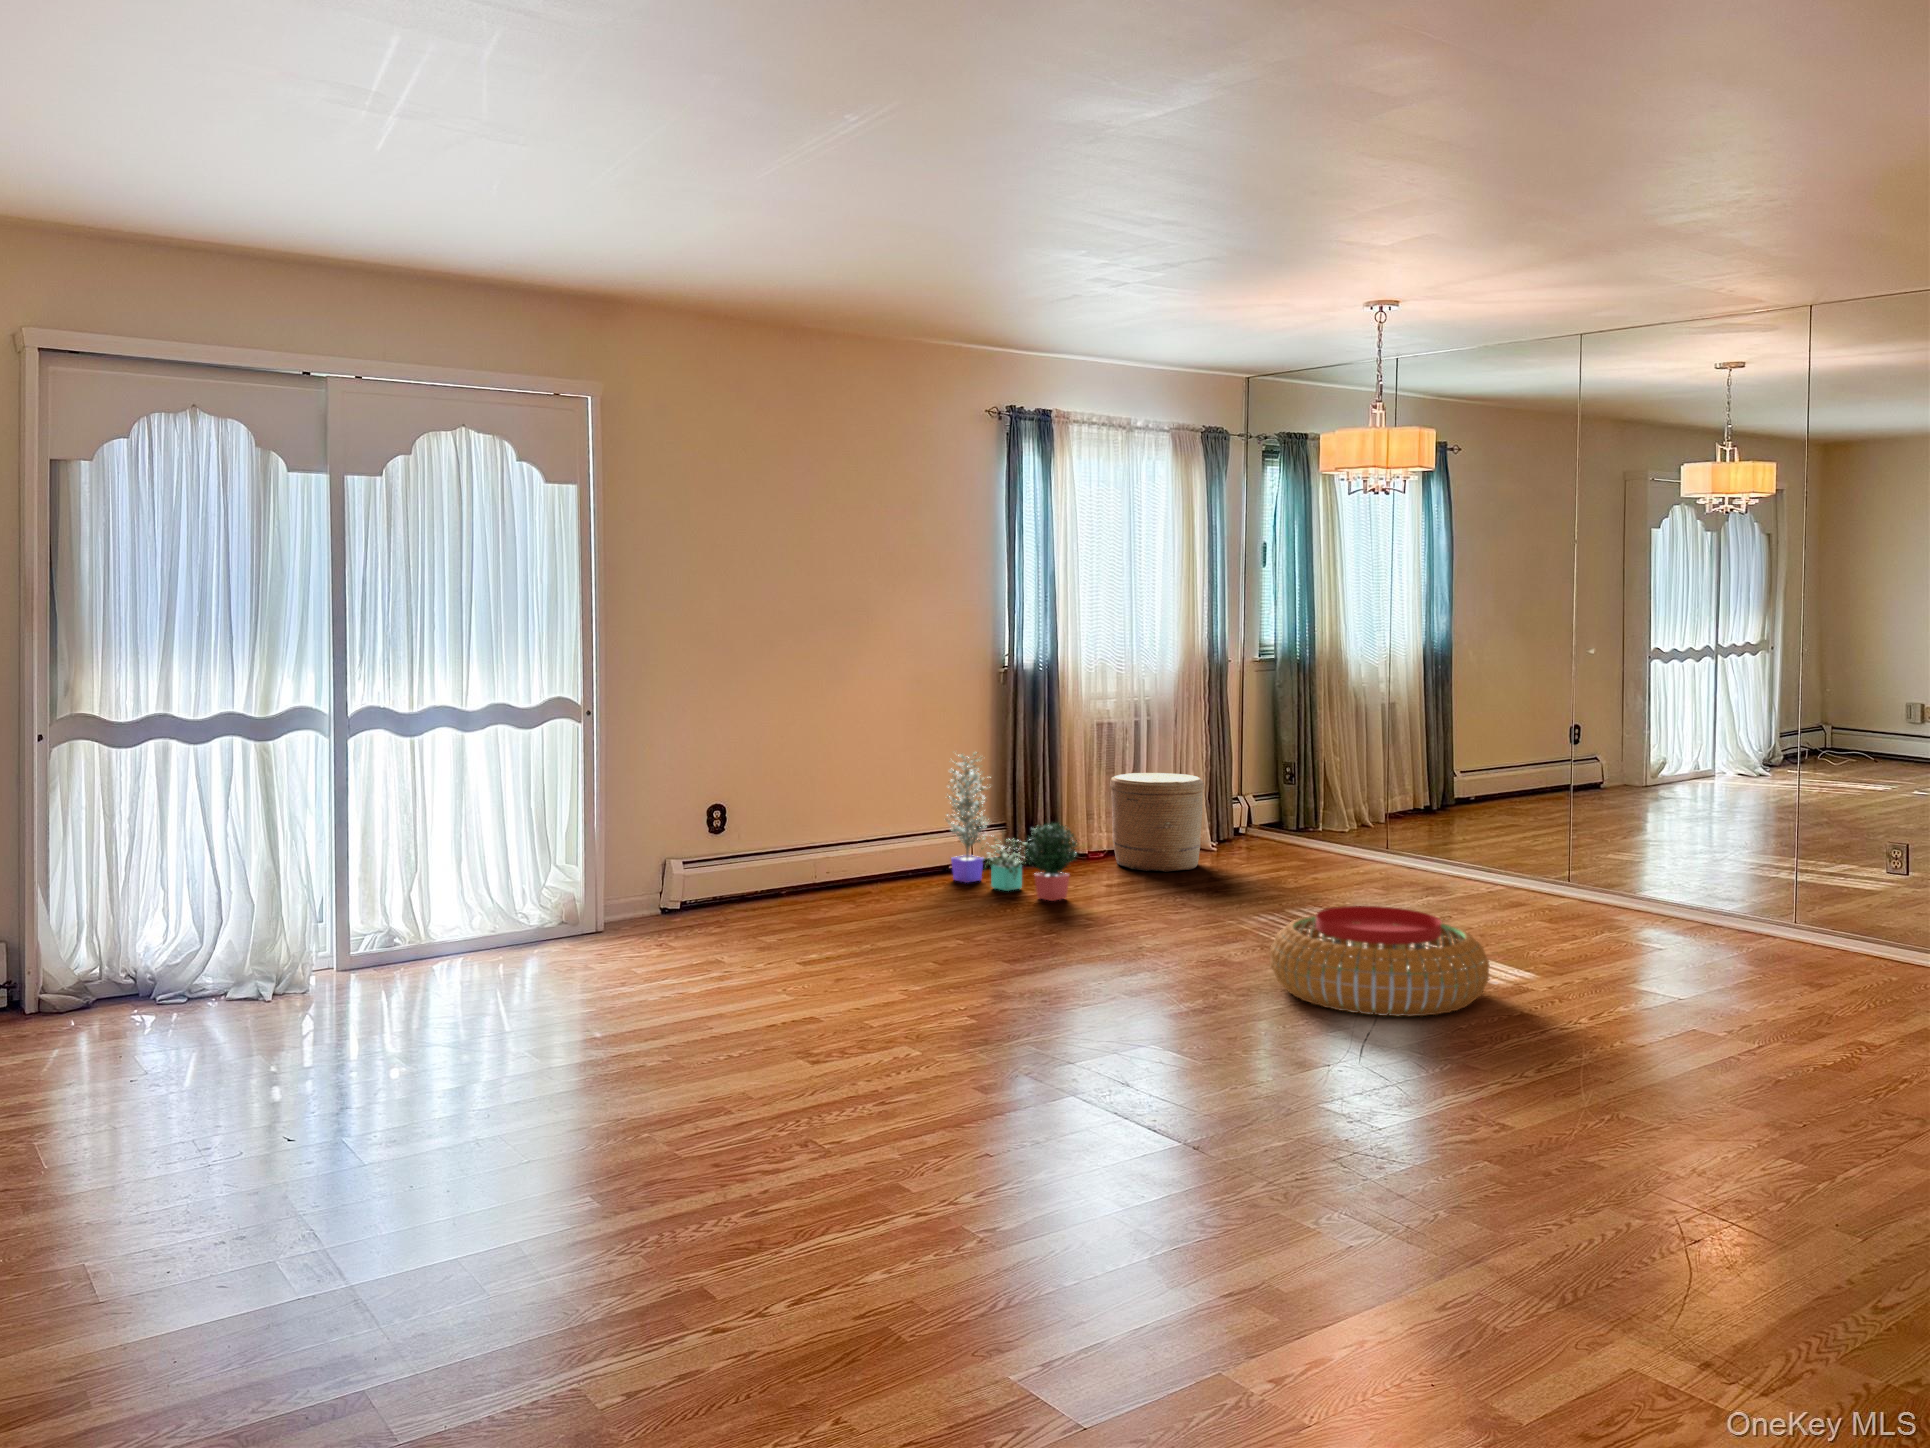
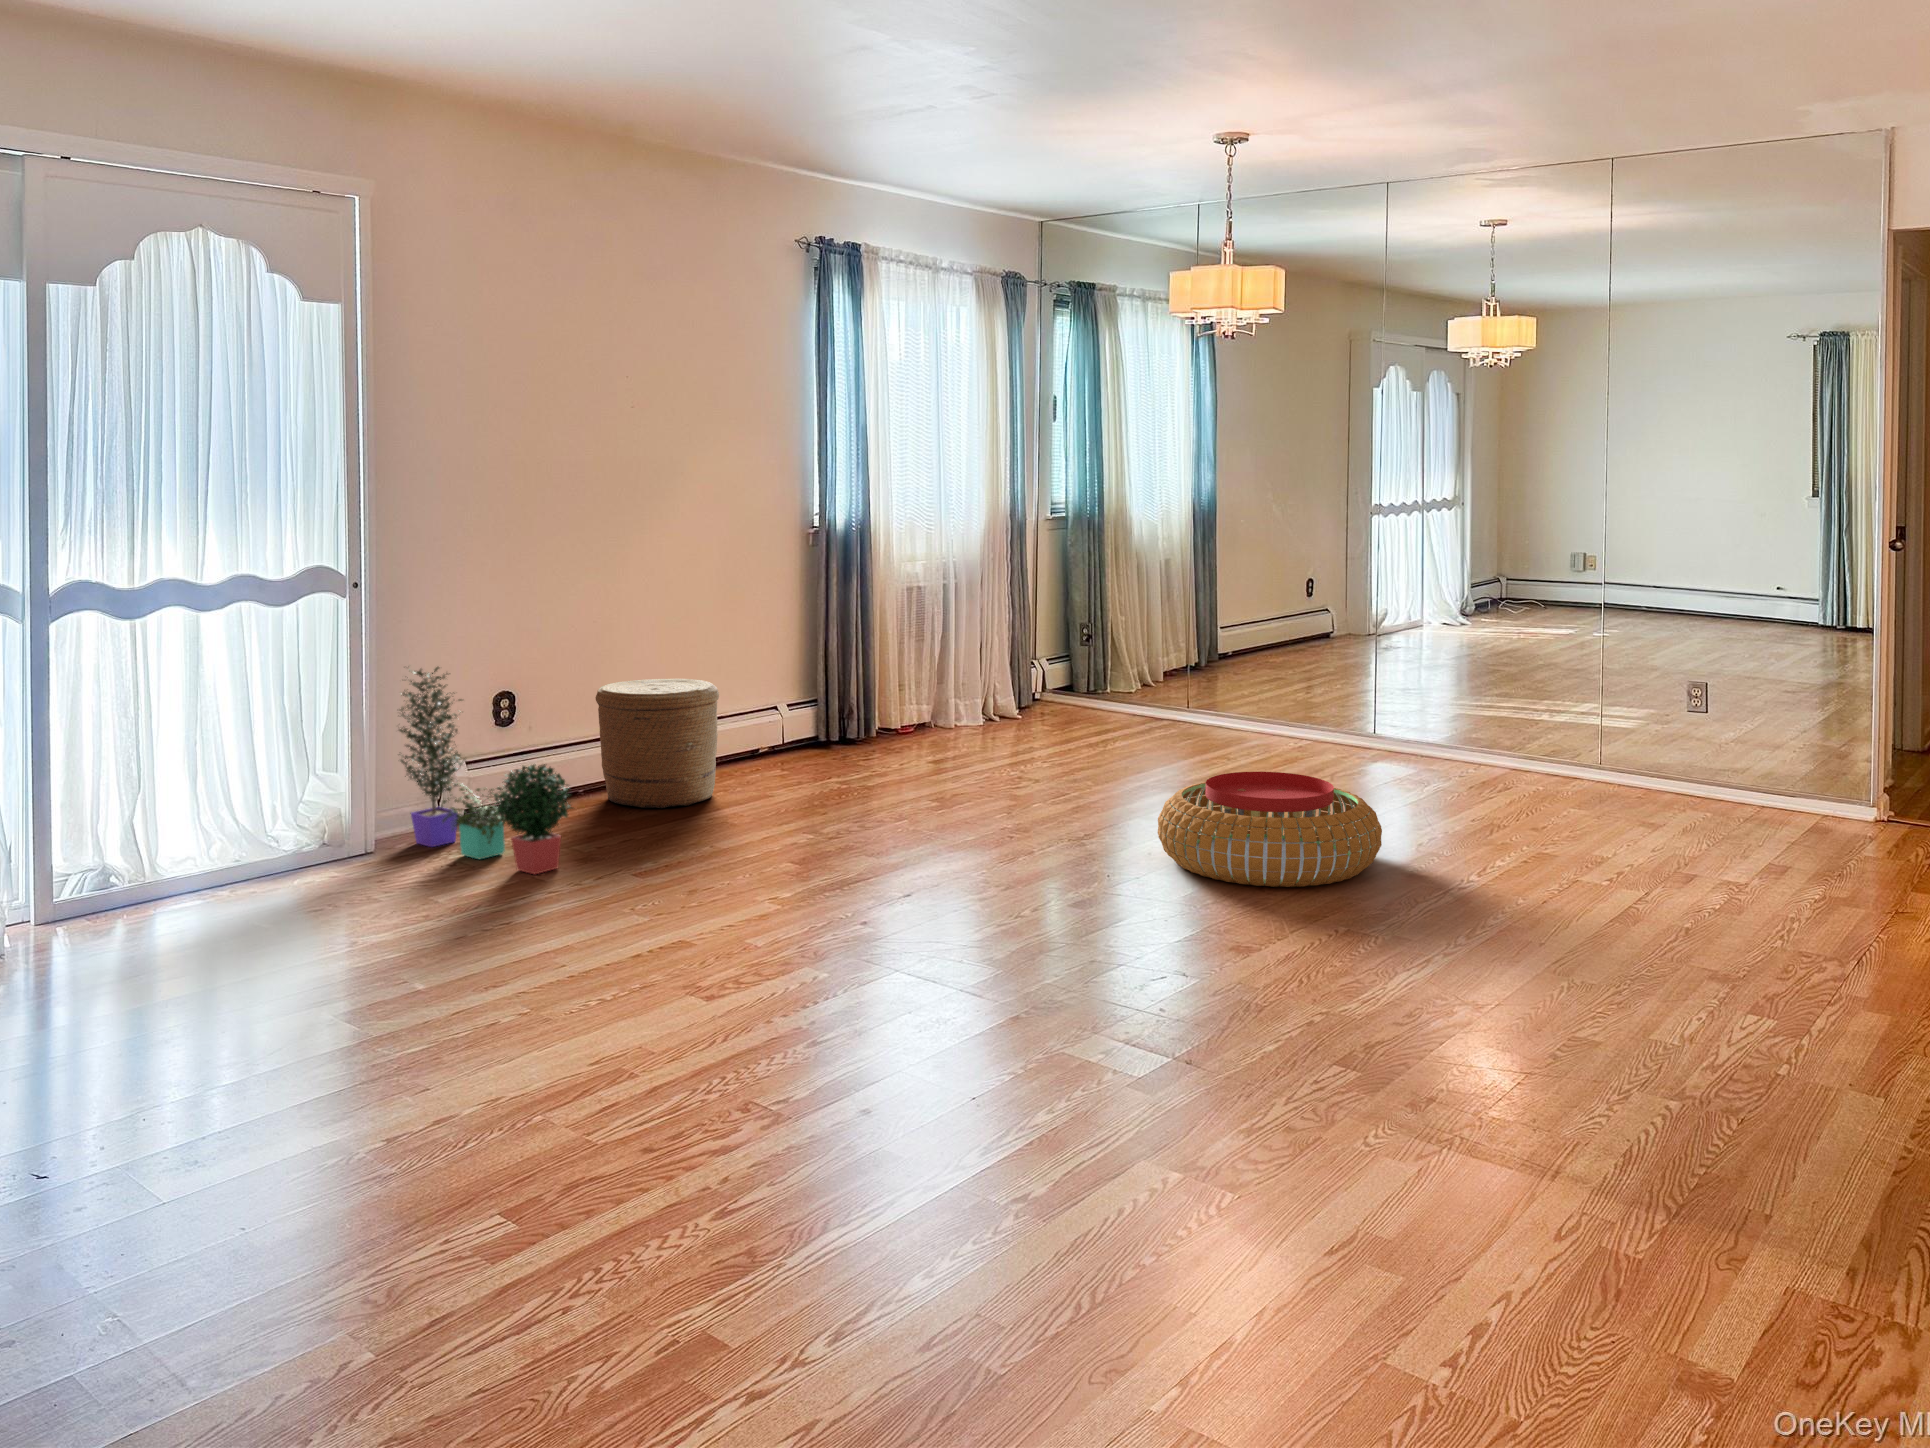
potted plant: present [946,752,1077,901] -> present [399,667,572,874]
woven basket: present [1110,773,1204,872] -> present [595,679,719,809]

